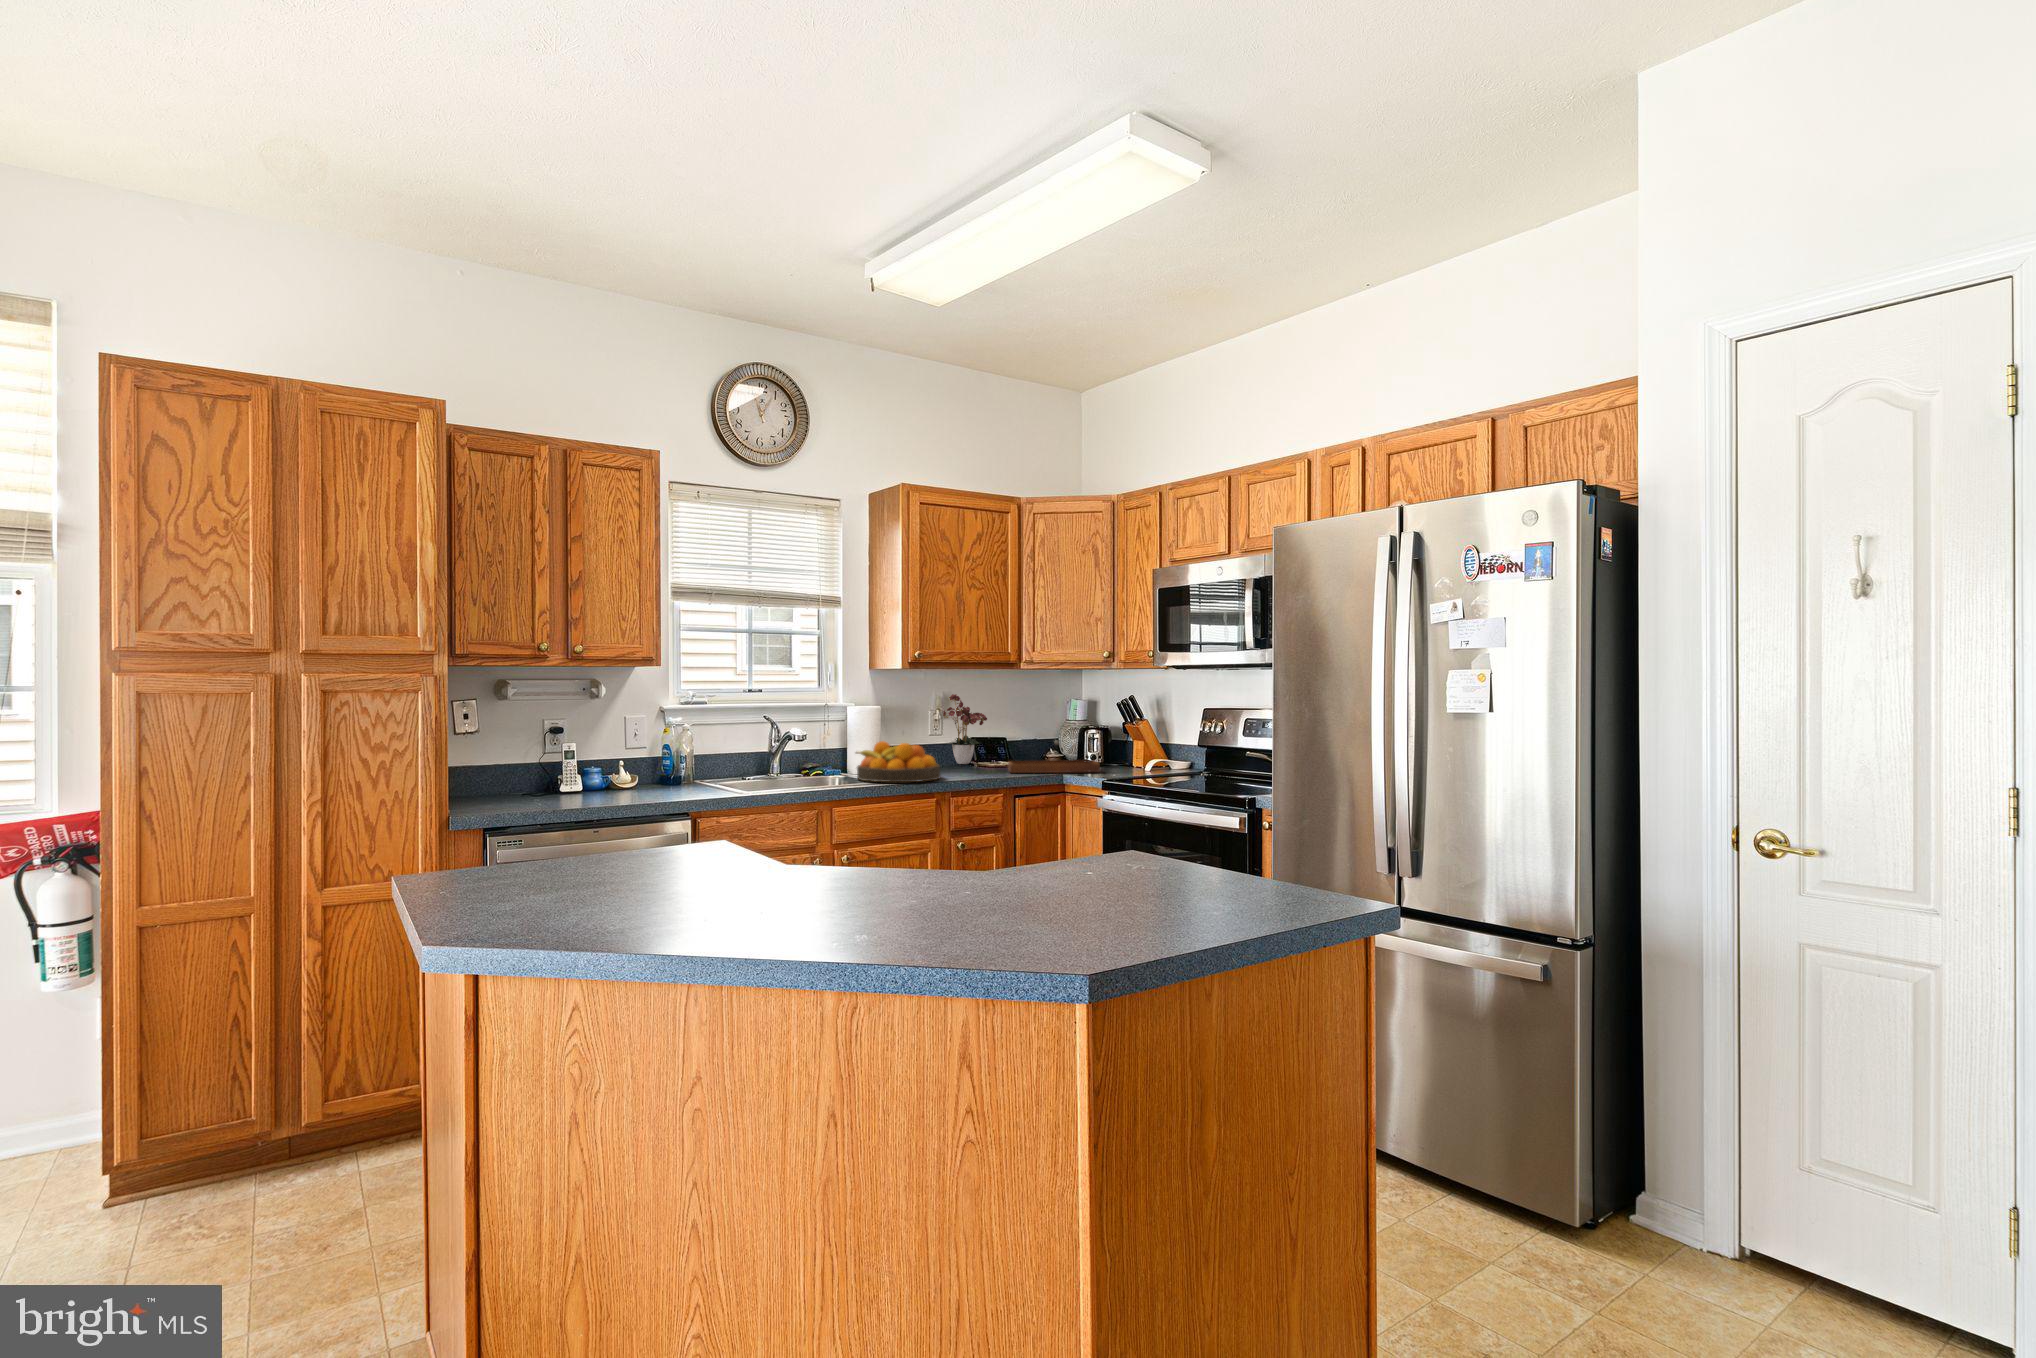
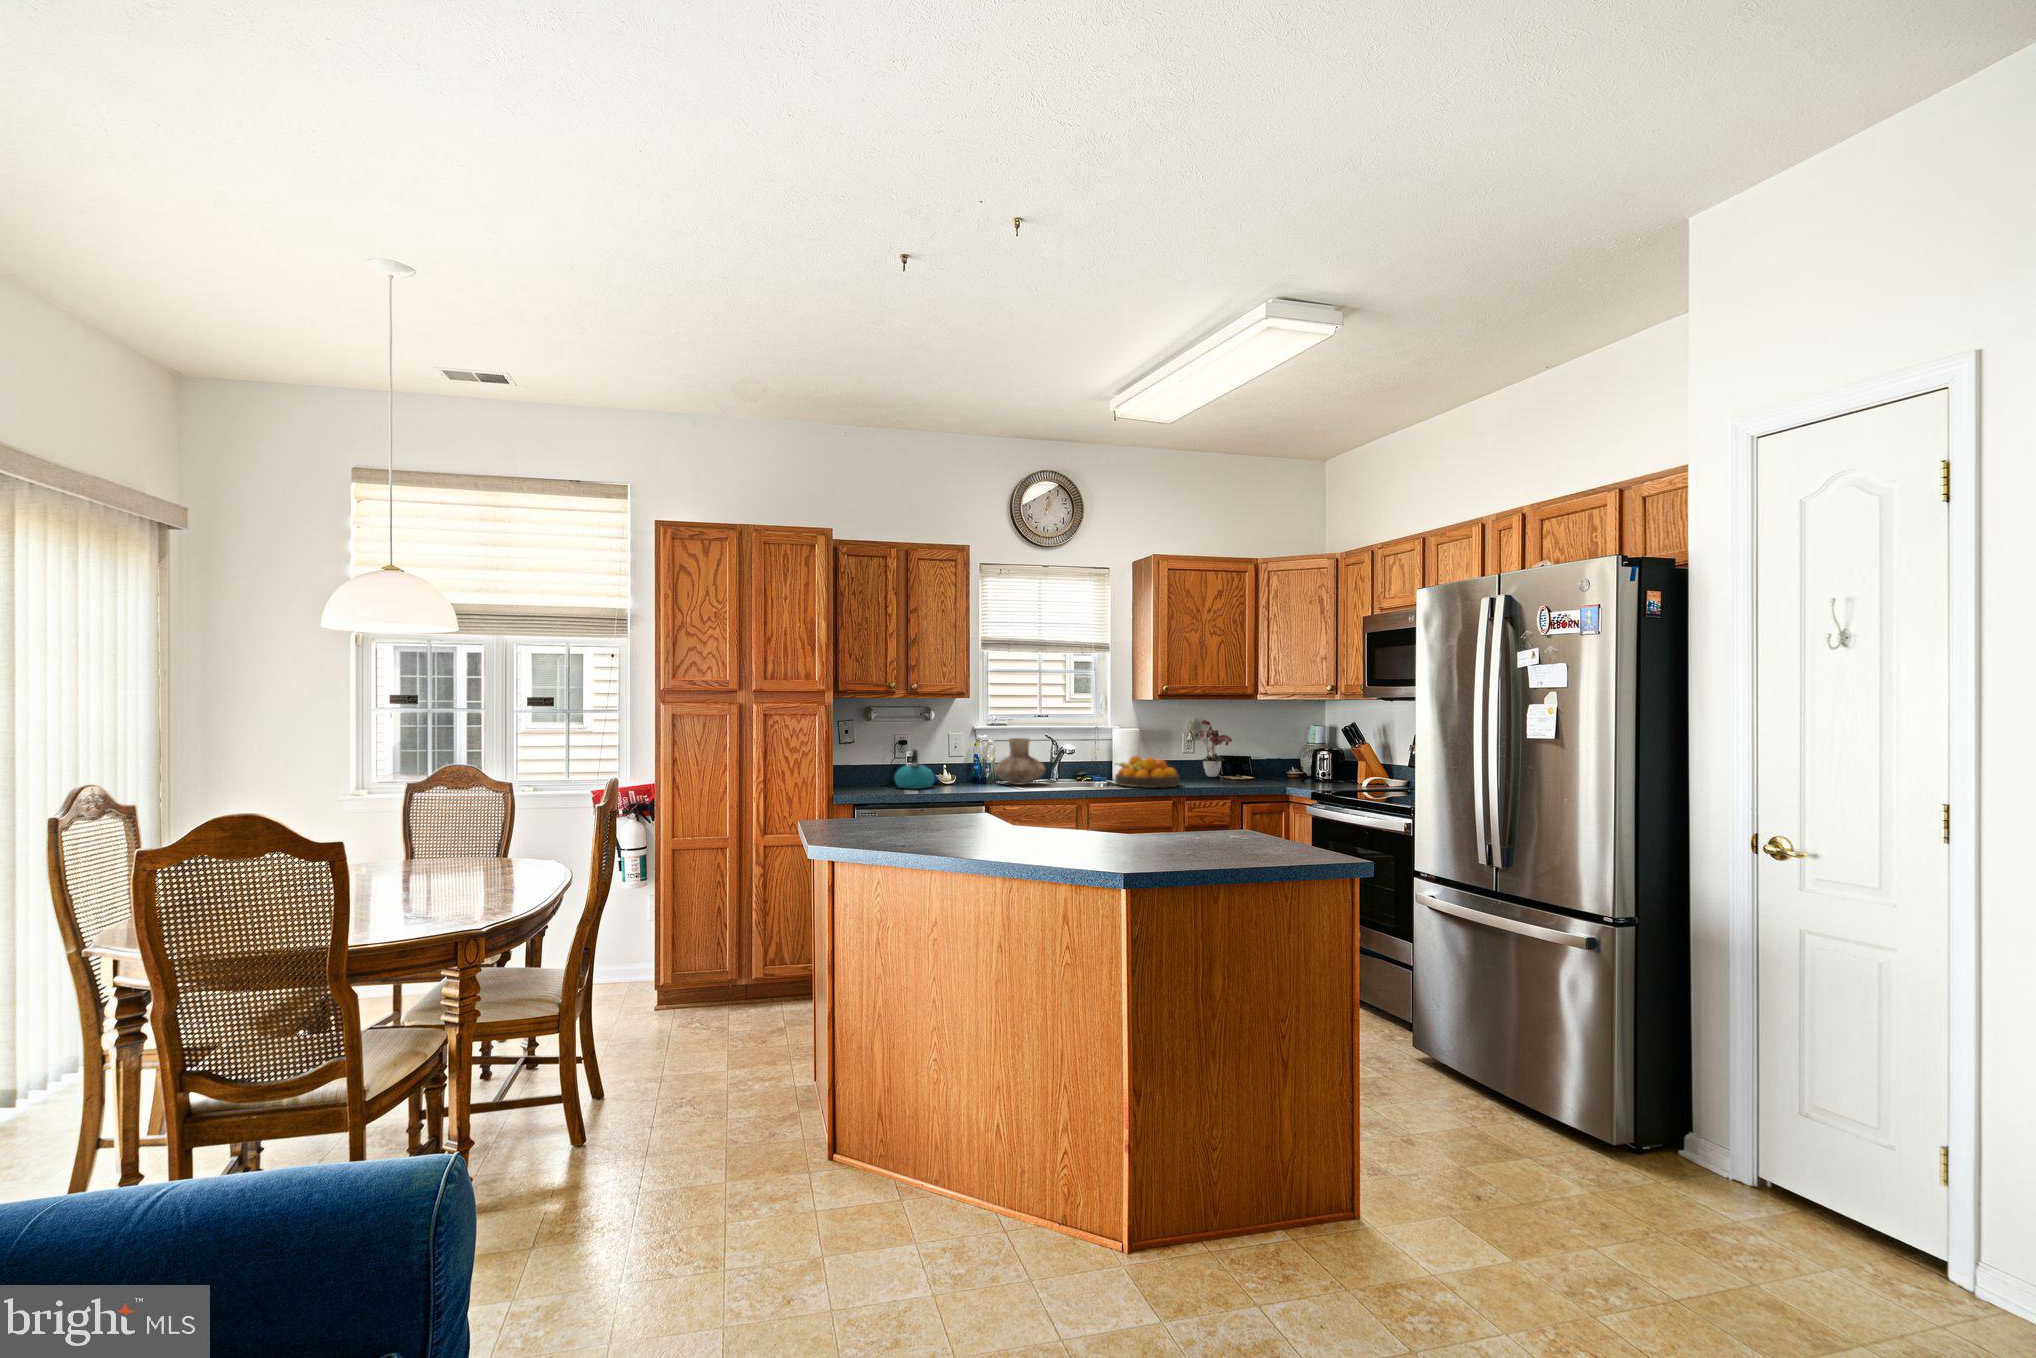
vase: none [692,721,765,784] -> present [994,738,1046,785]
kettle: none [546,740,607,797] -> present [895,750,934,789]
tray: present [1008,740,1100,773] -> none [1241,759,1317,786]

